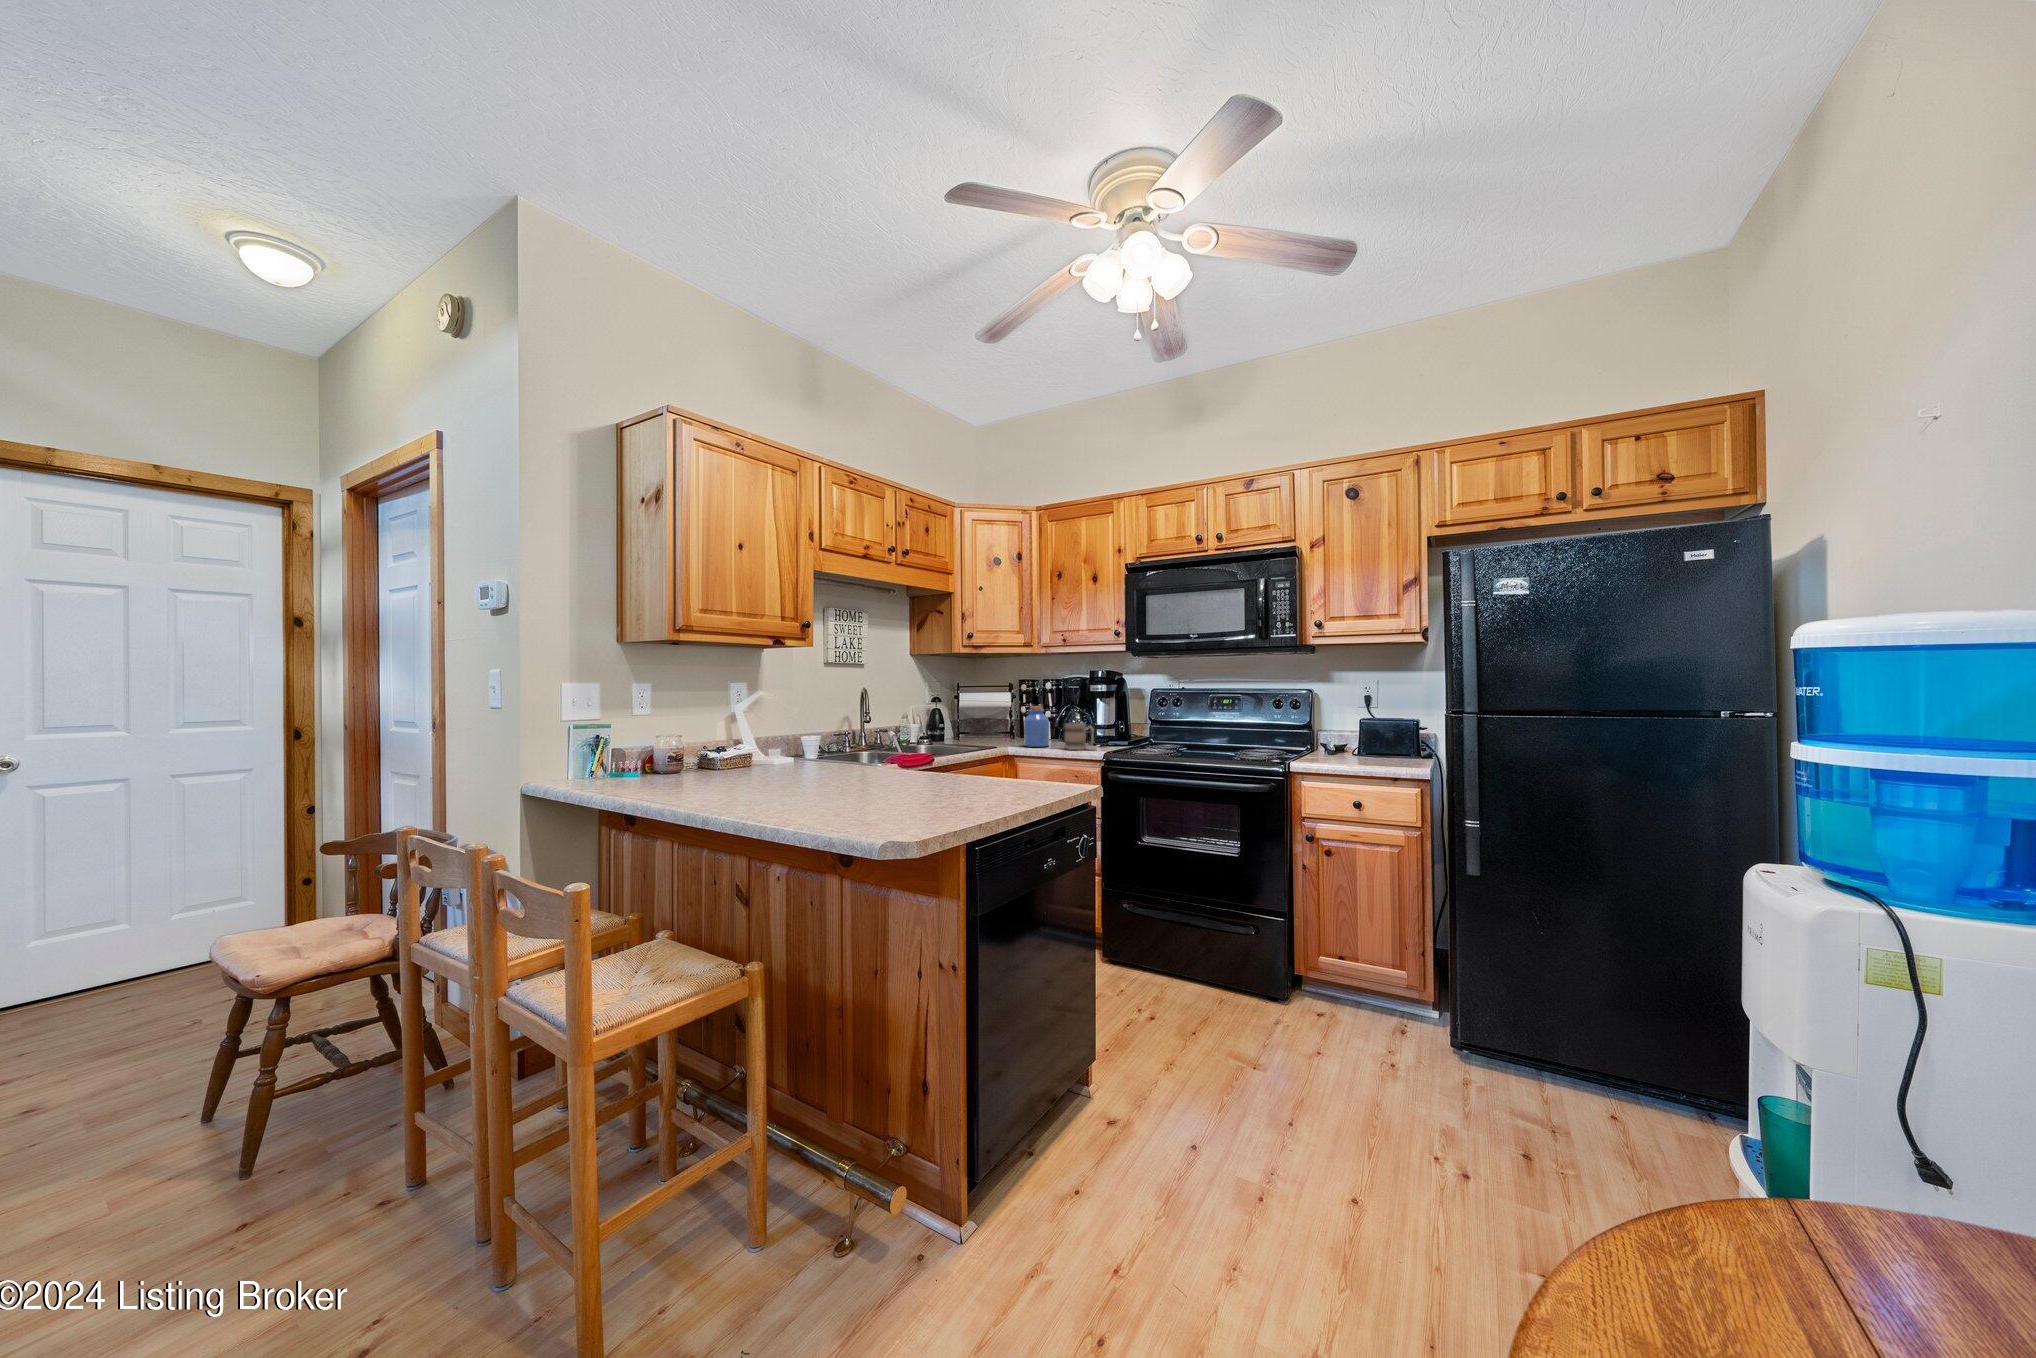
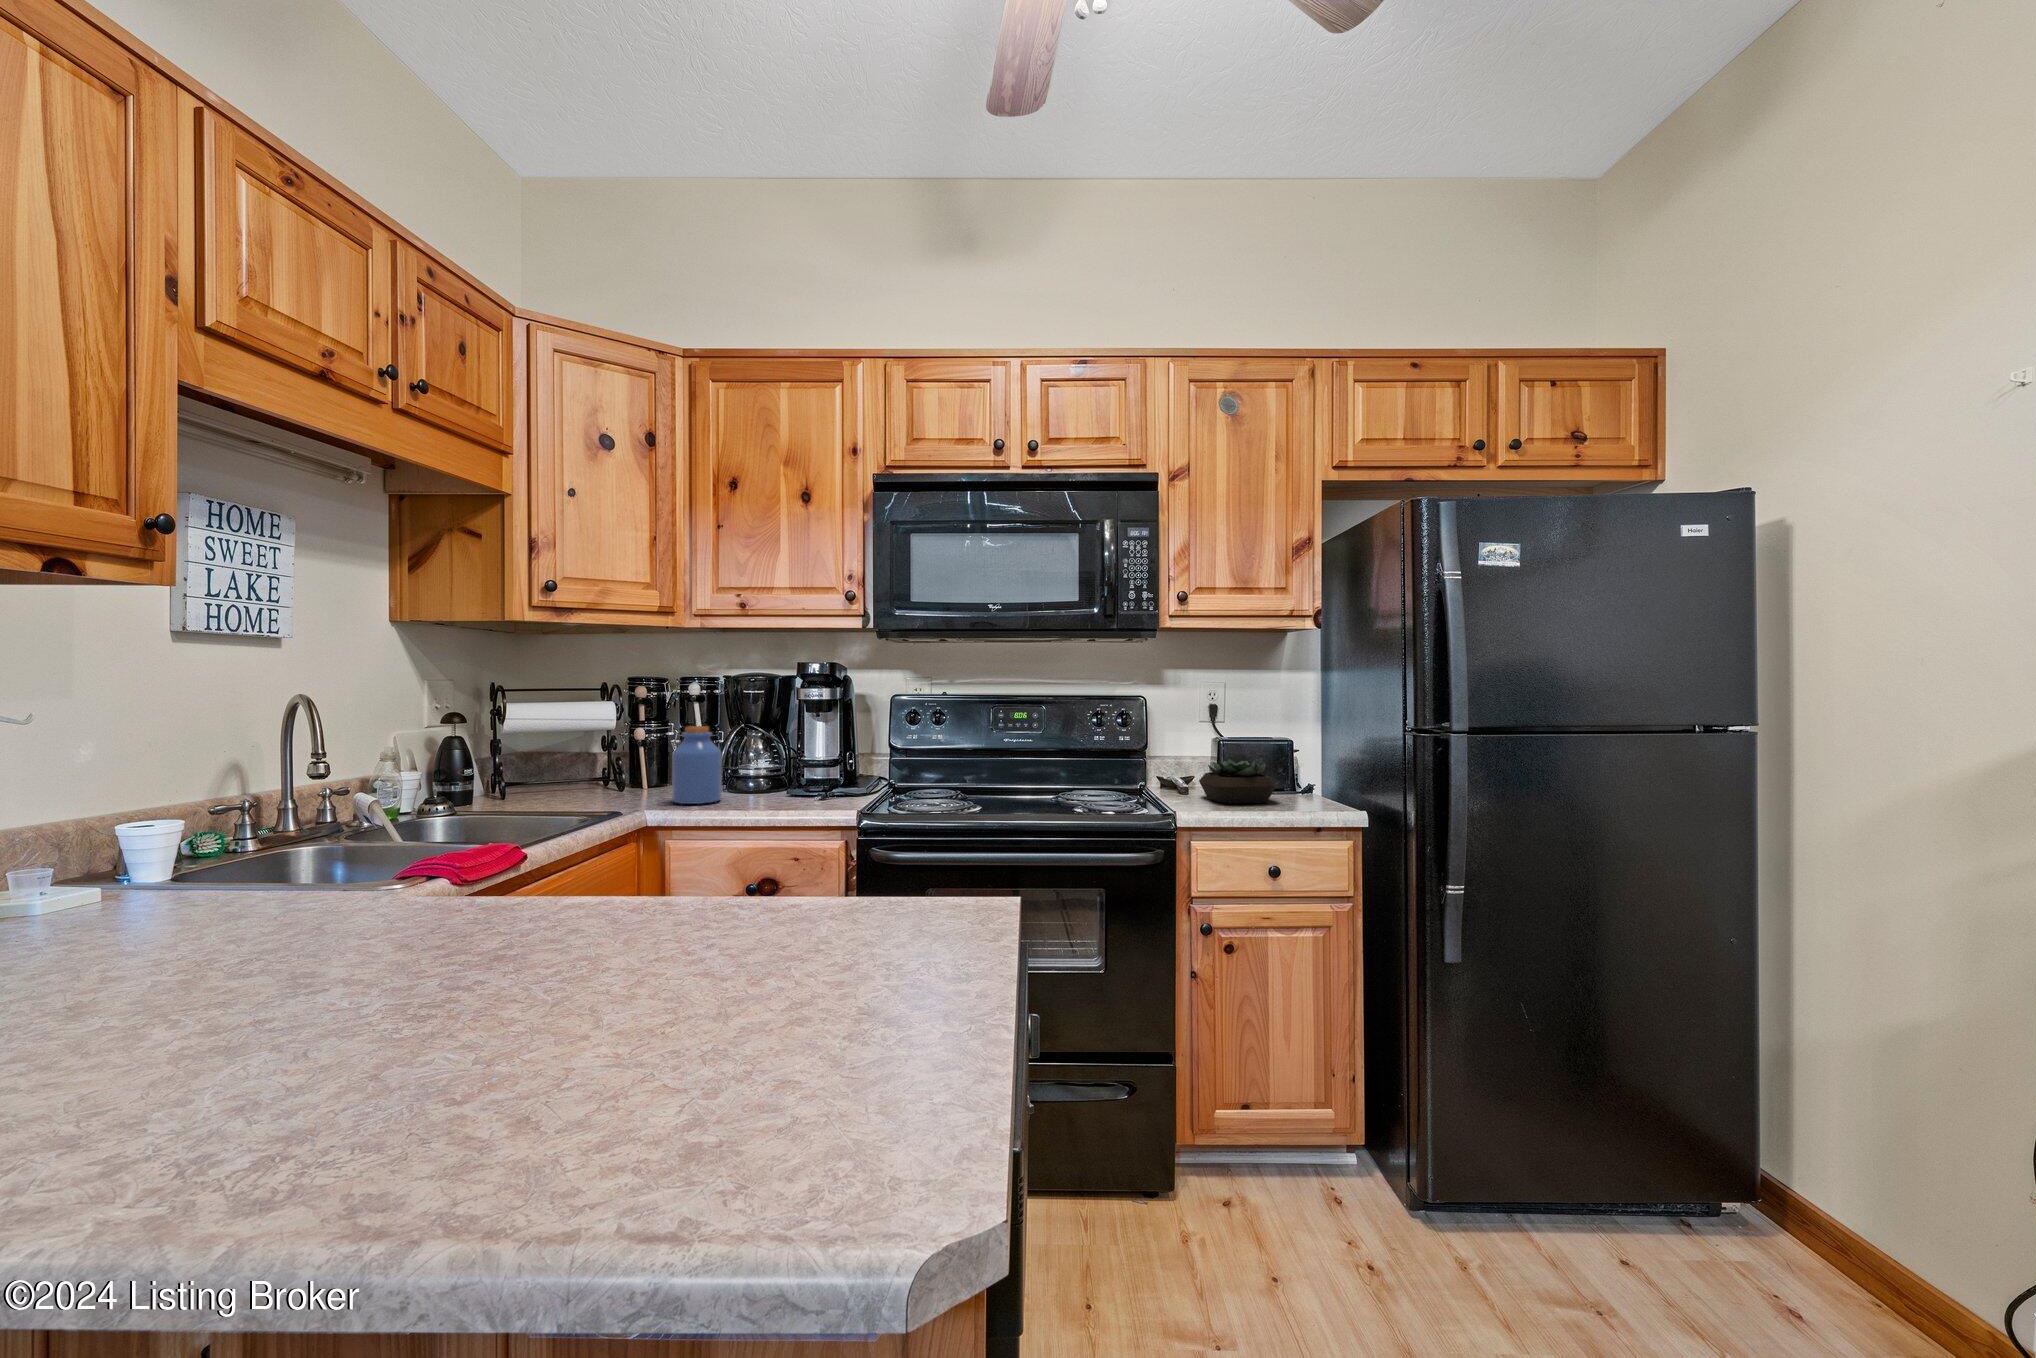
mug: present [1065,723,1094,750] -> none [762,756,820,806]
succulent plant: none [1332,735,1383,763] -> present [1199,759,1277,803]

